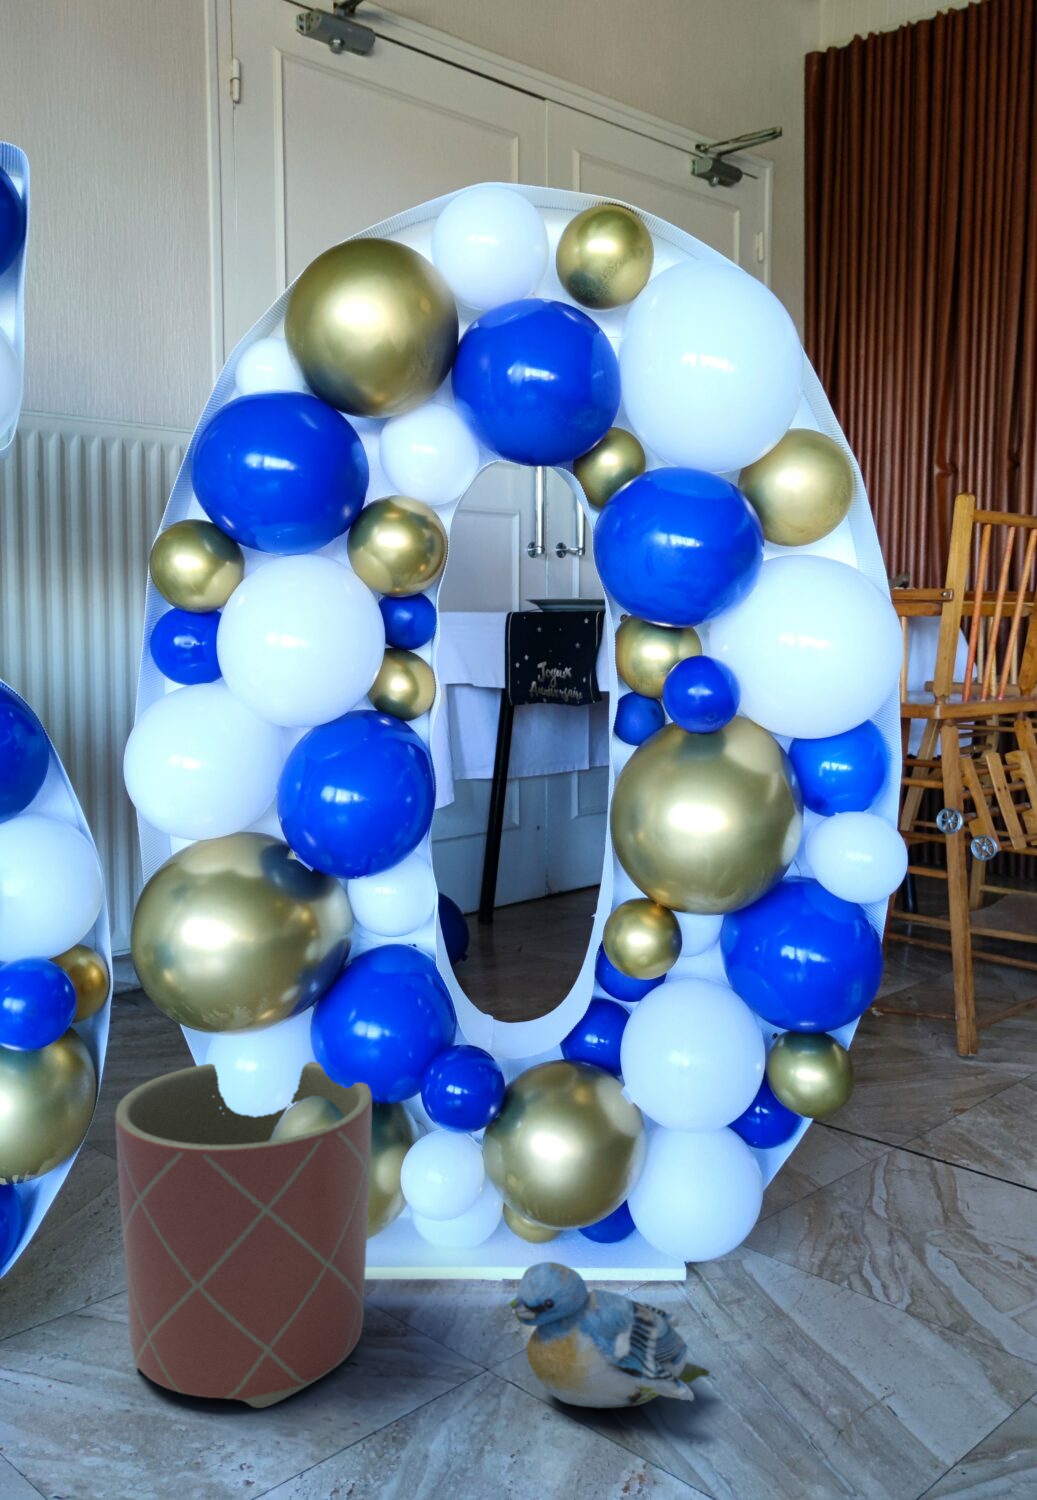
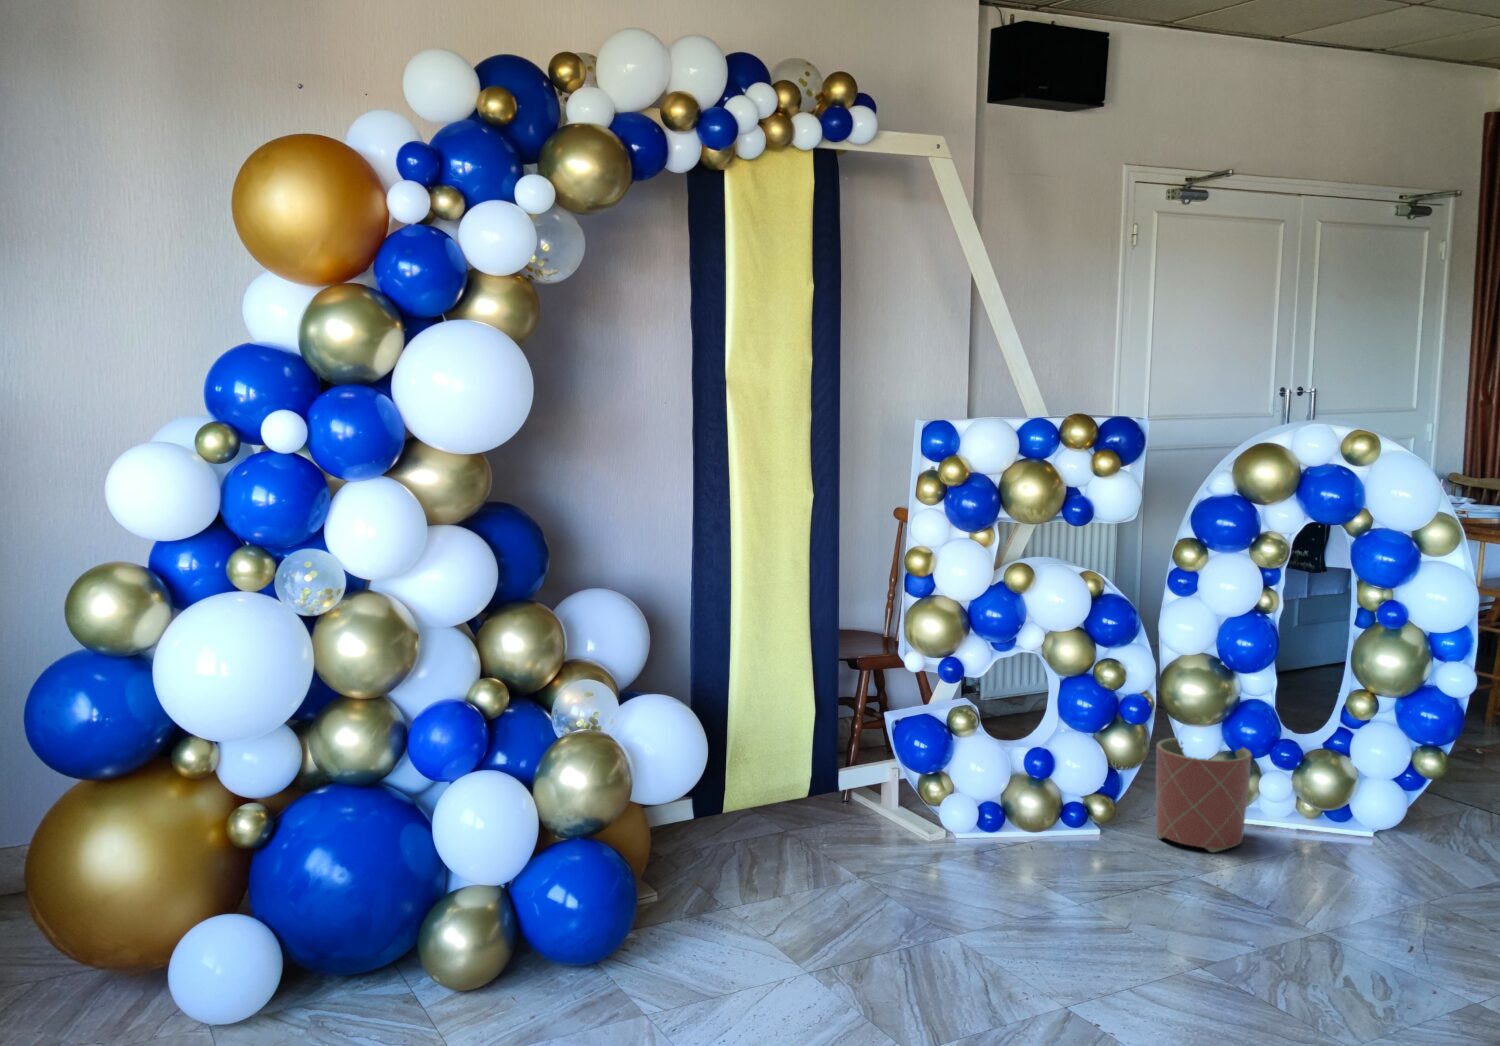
plush toy: present [509,1262,709,1408] -> none [1306,814,1382,867]

